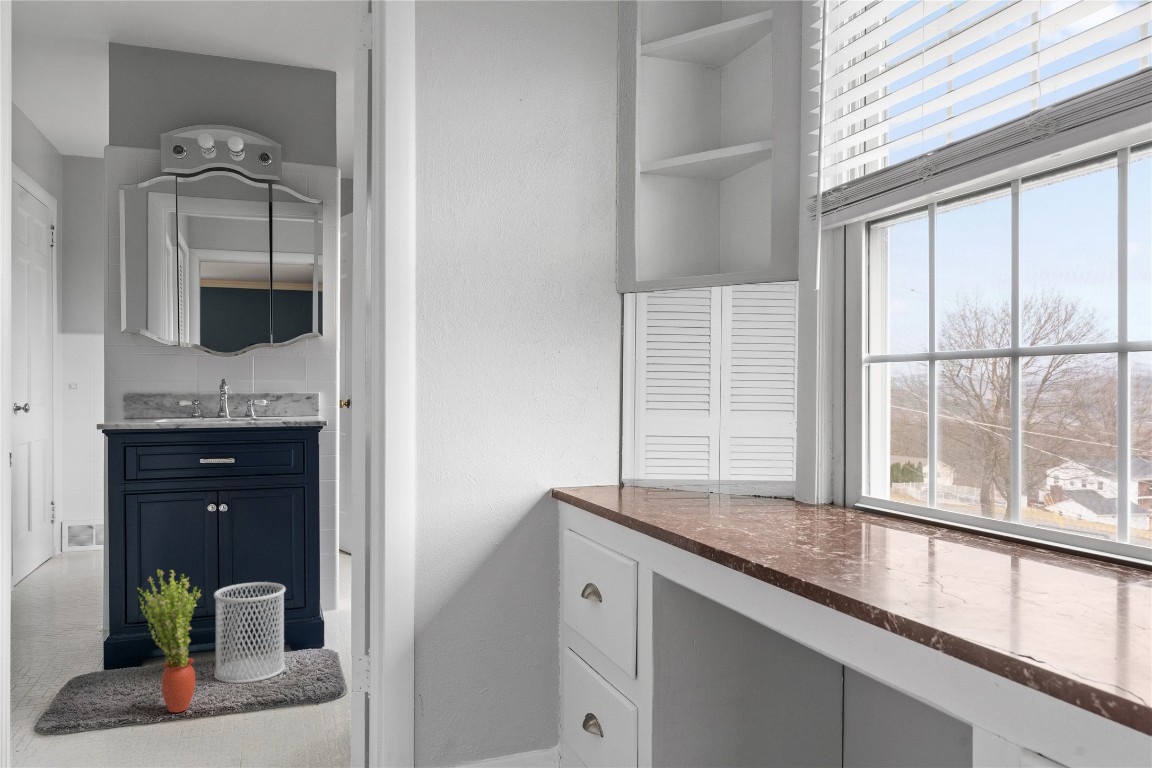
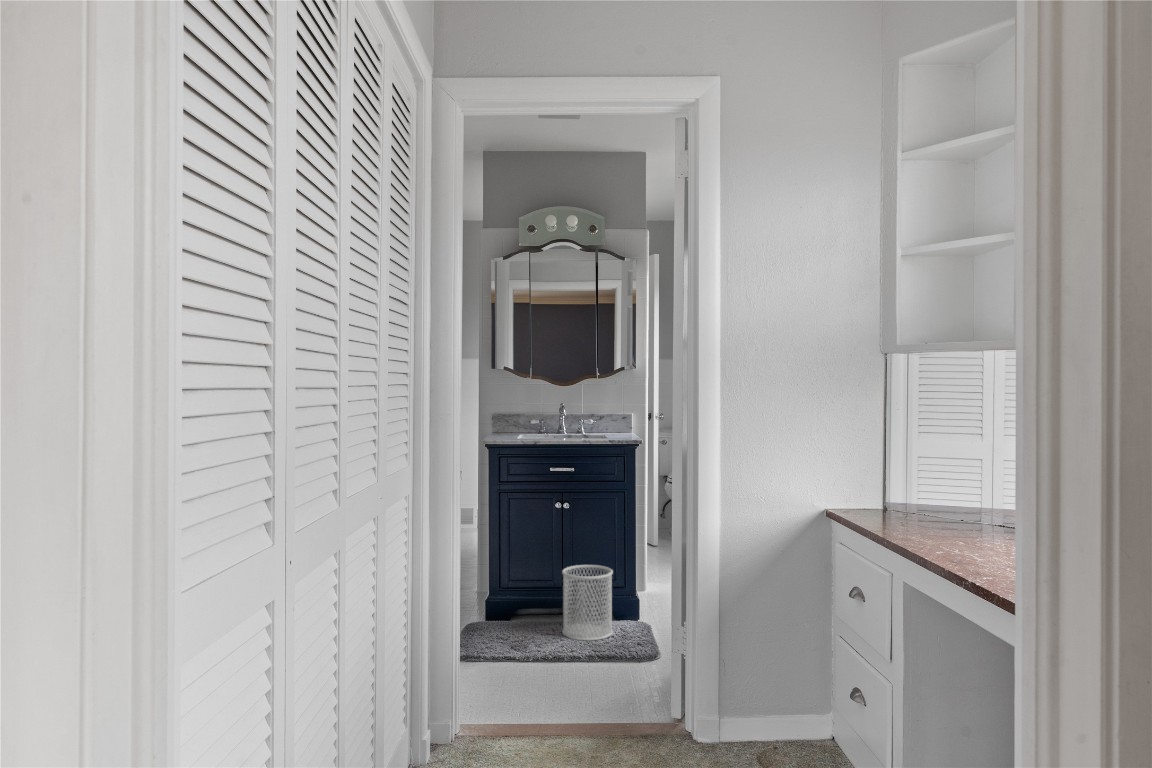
potted plant: present [140,570,201,712] -> none [515,550,558,656]

